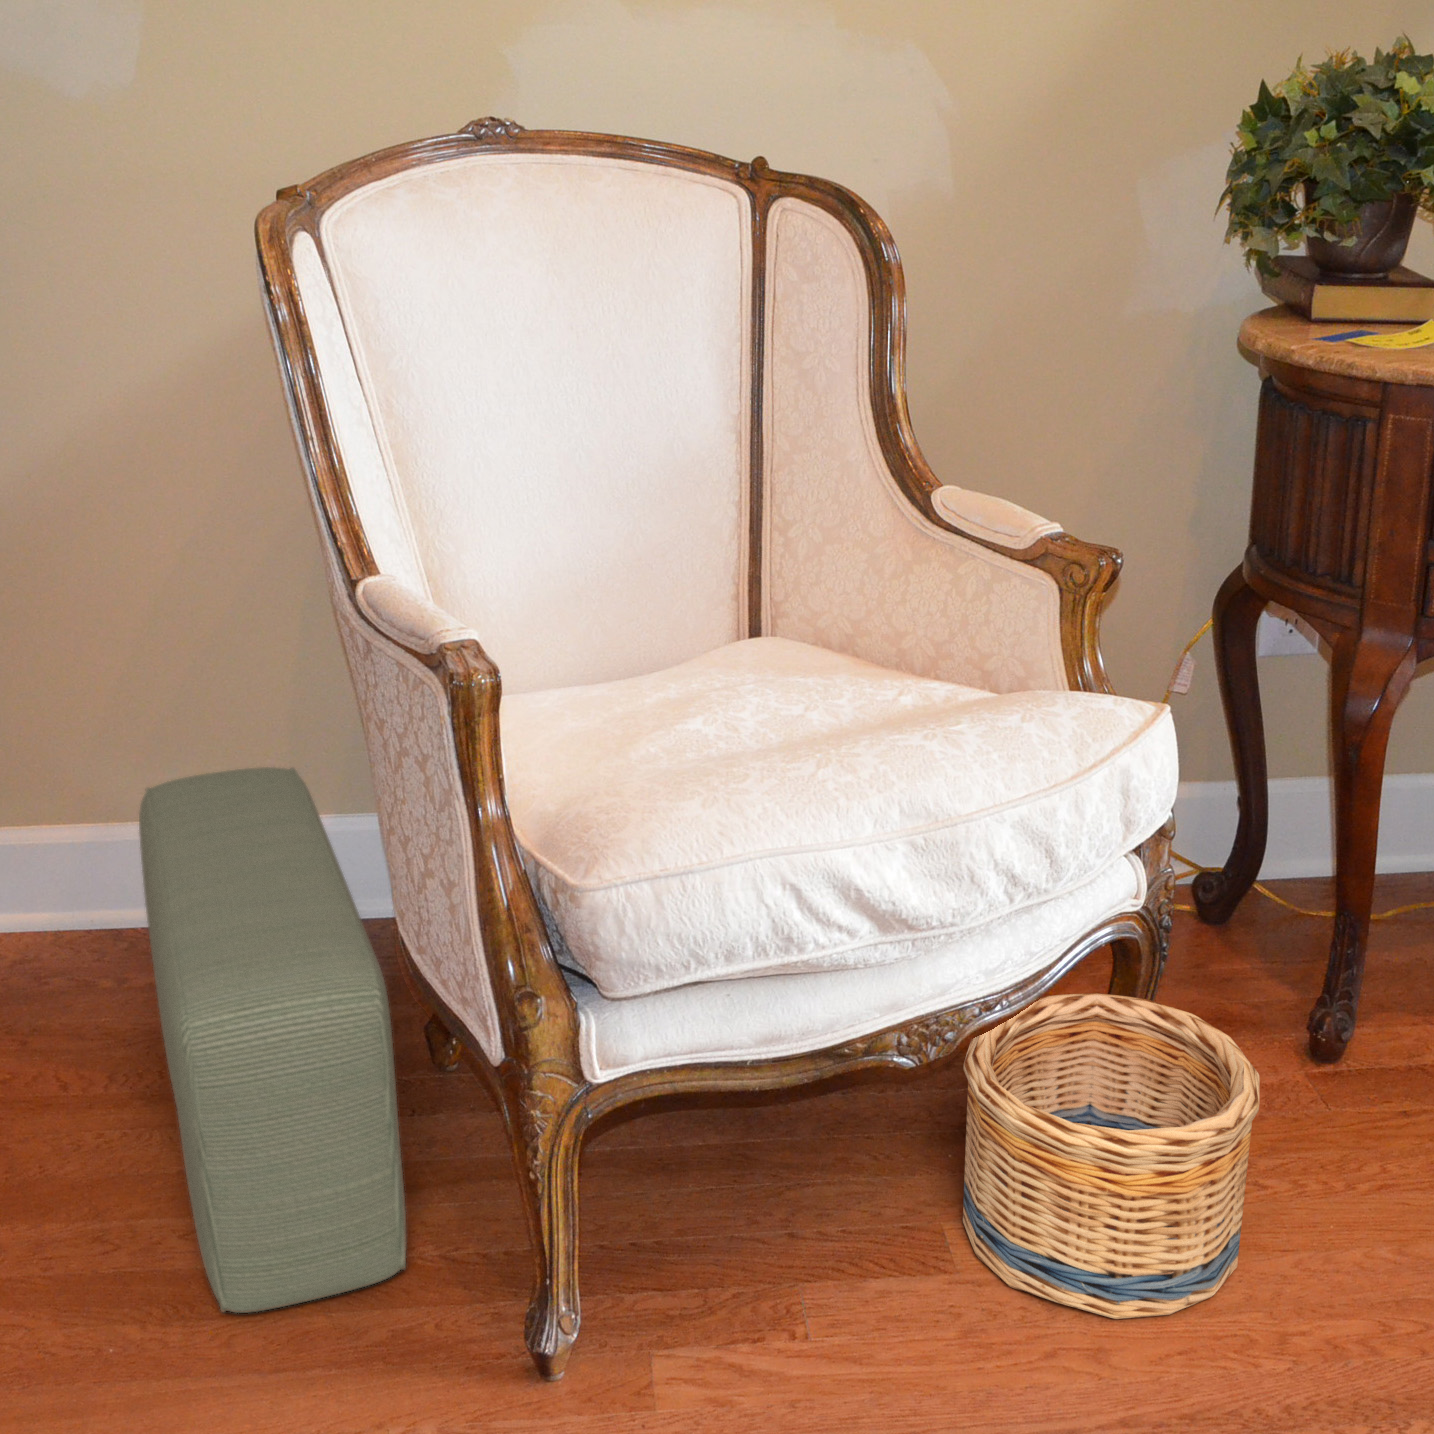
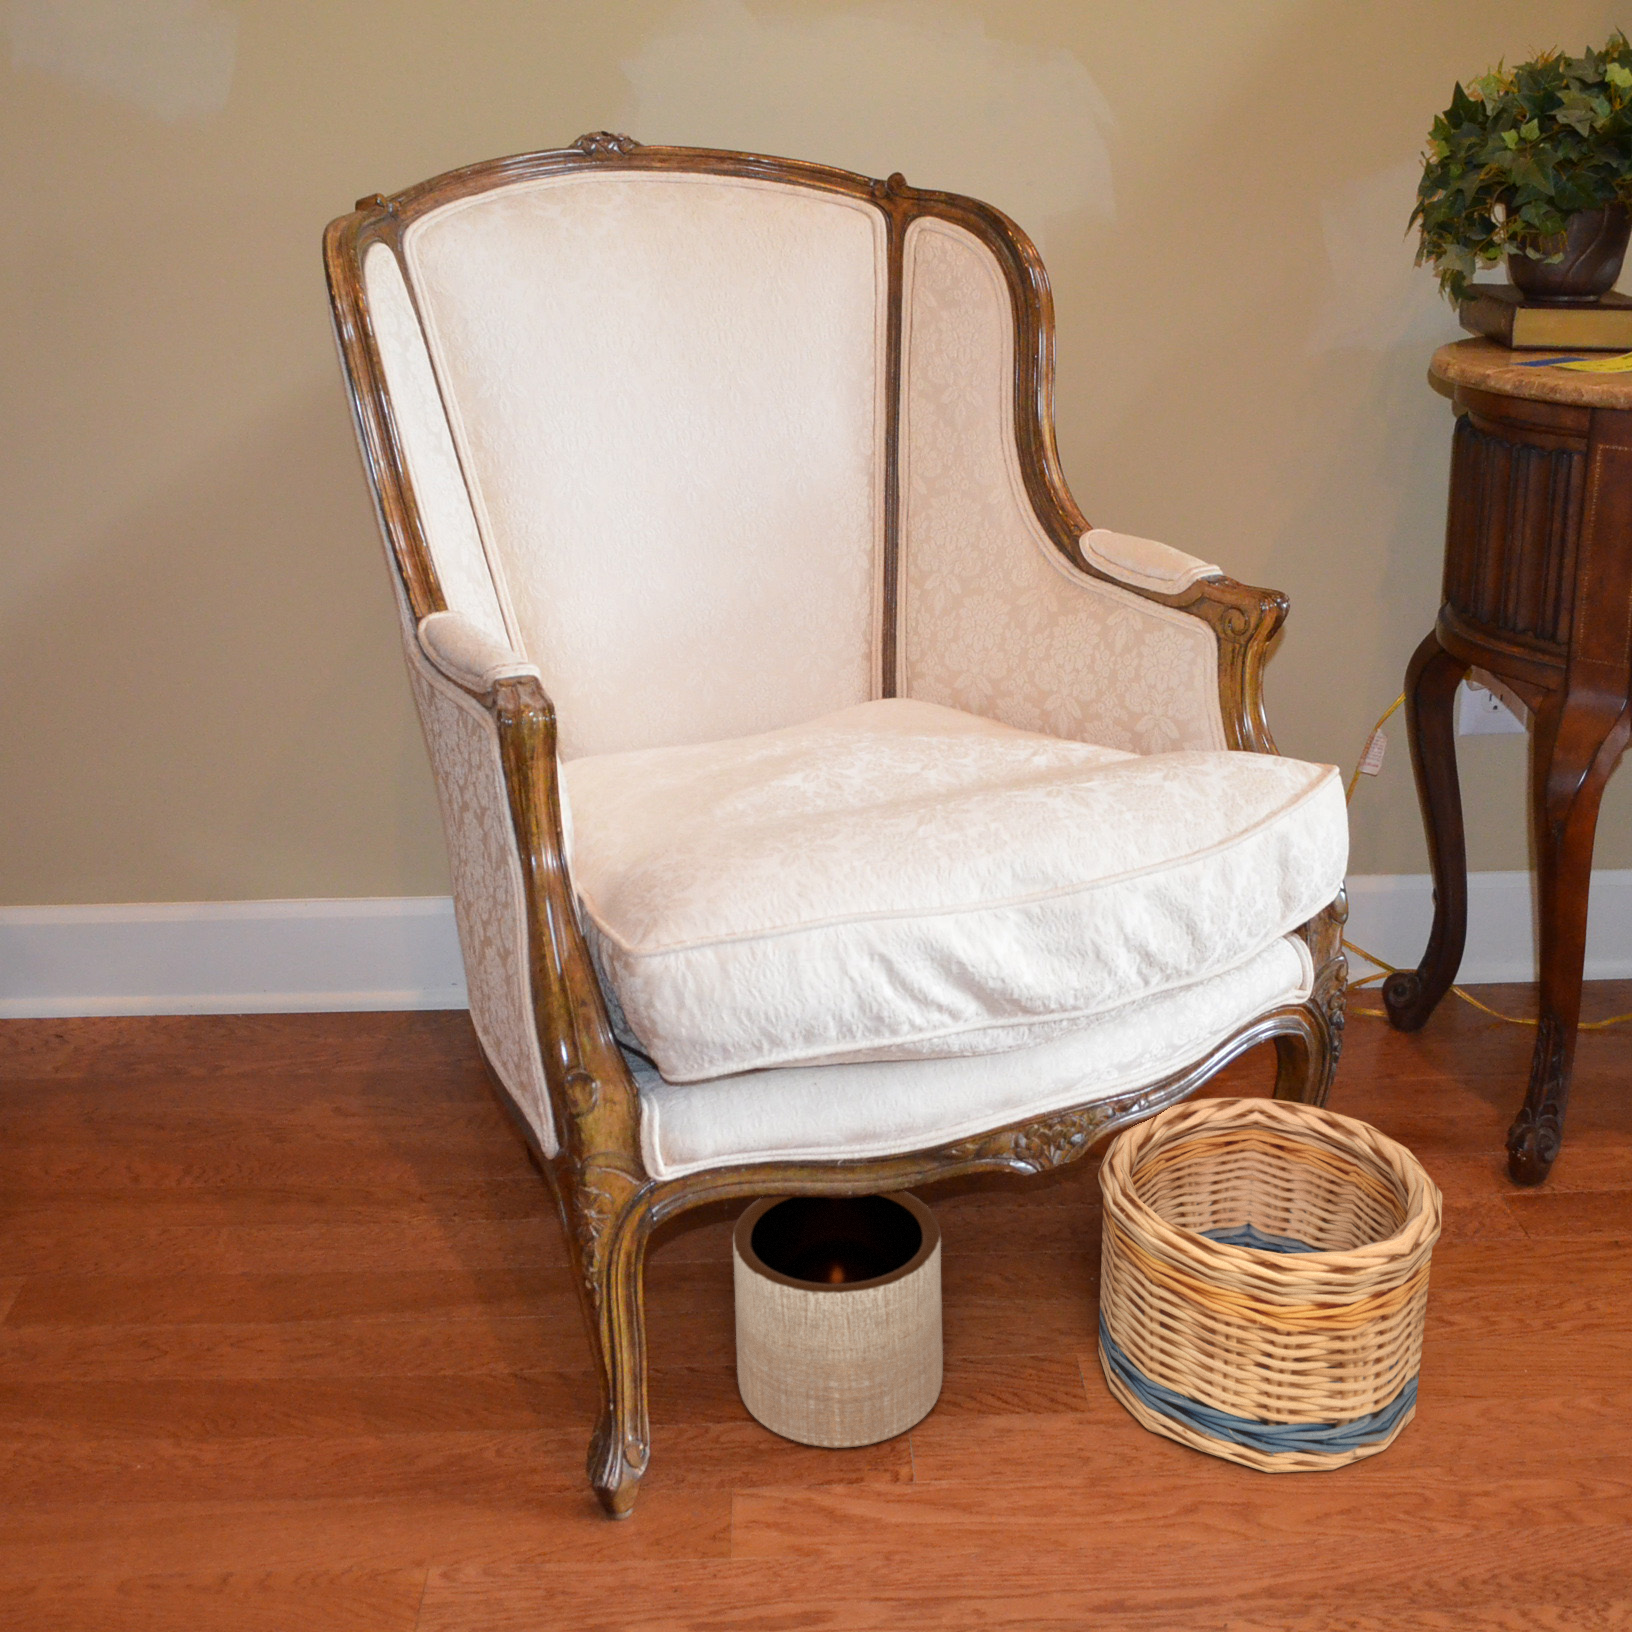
pouf: present [139,767,406,1313] -> none [202,839,470,1427]
planter: none [645,1074,829,1312] -> present [733,1192,943,1448]

